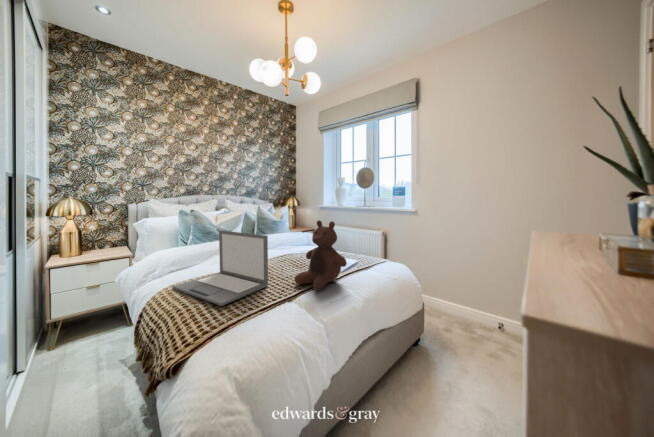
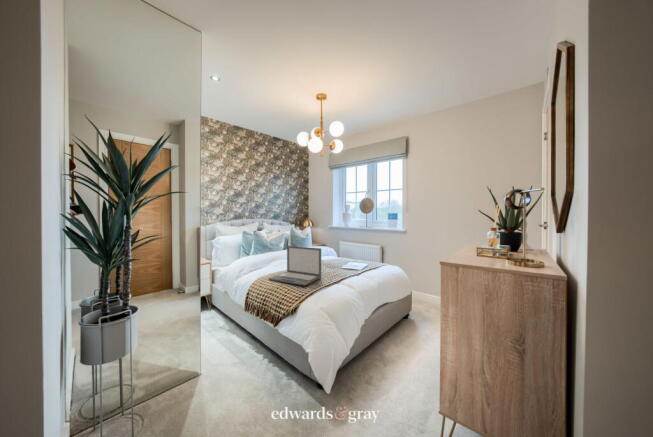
stuffed bear: present [295,220,347,290] -> none [336,239,366,279]

